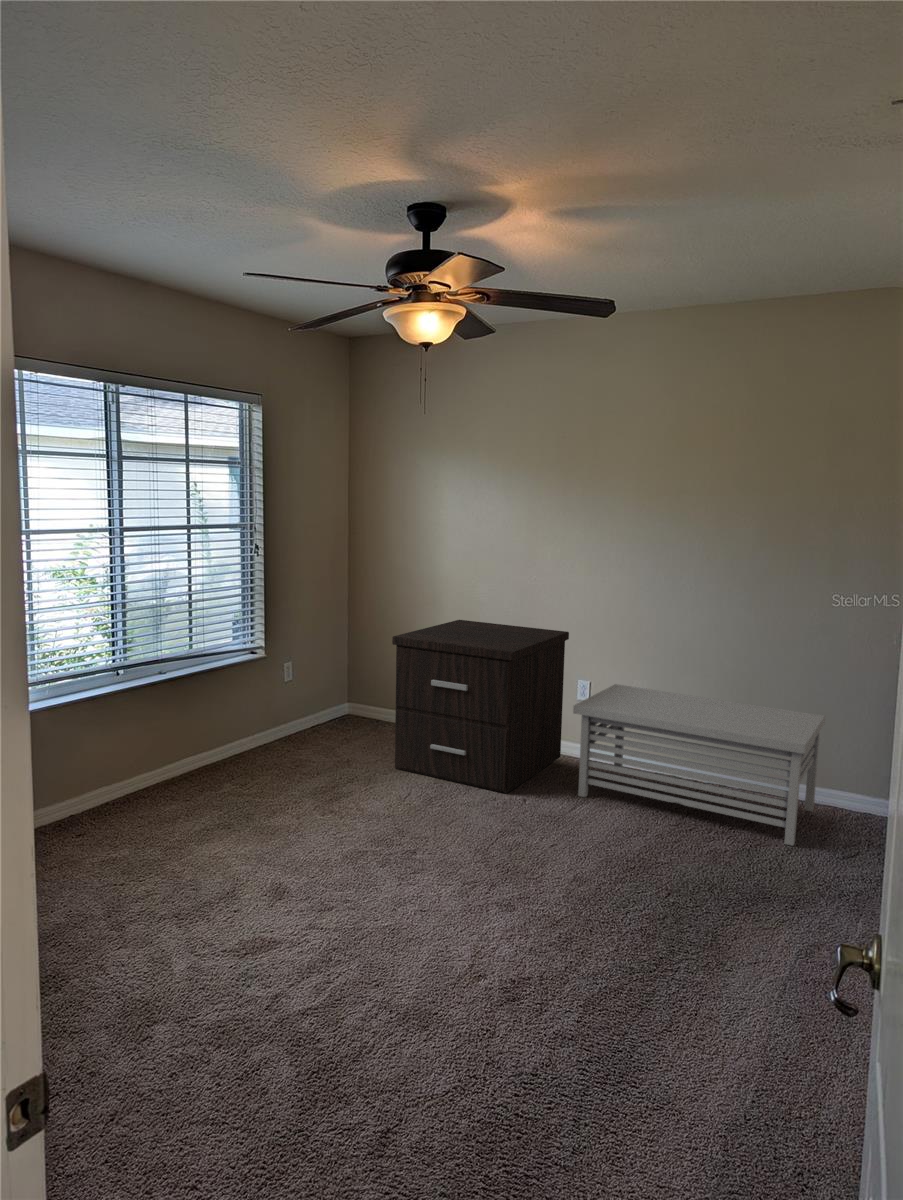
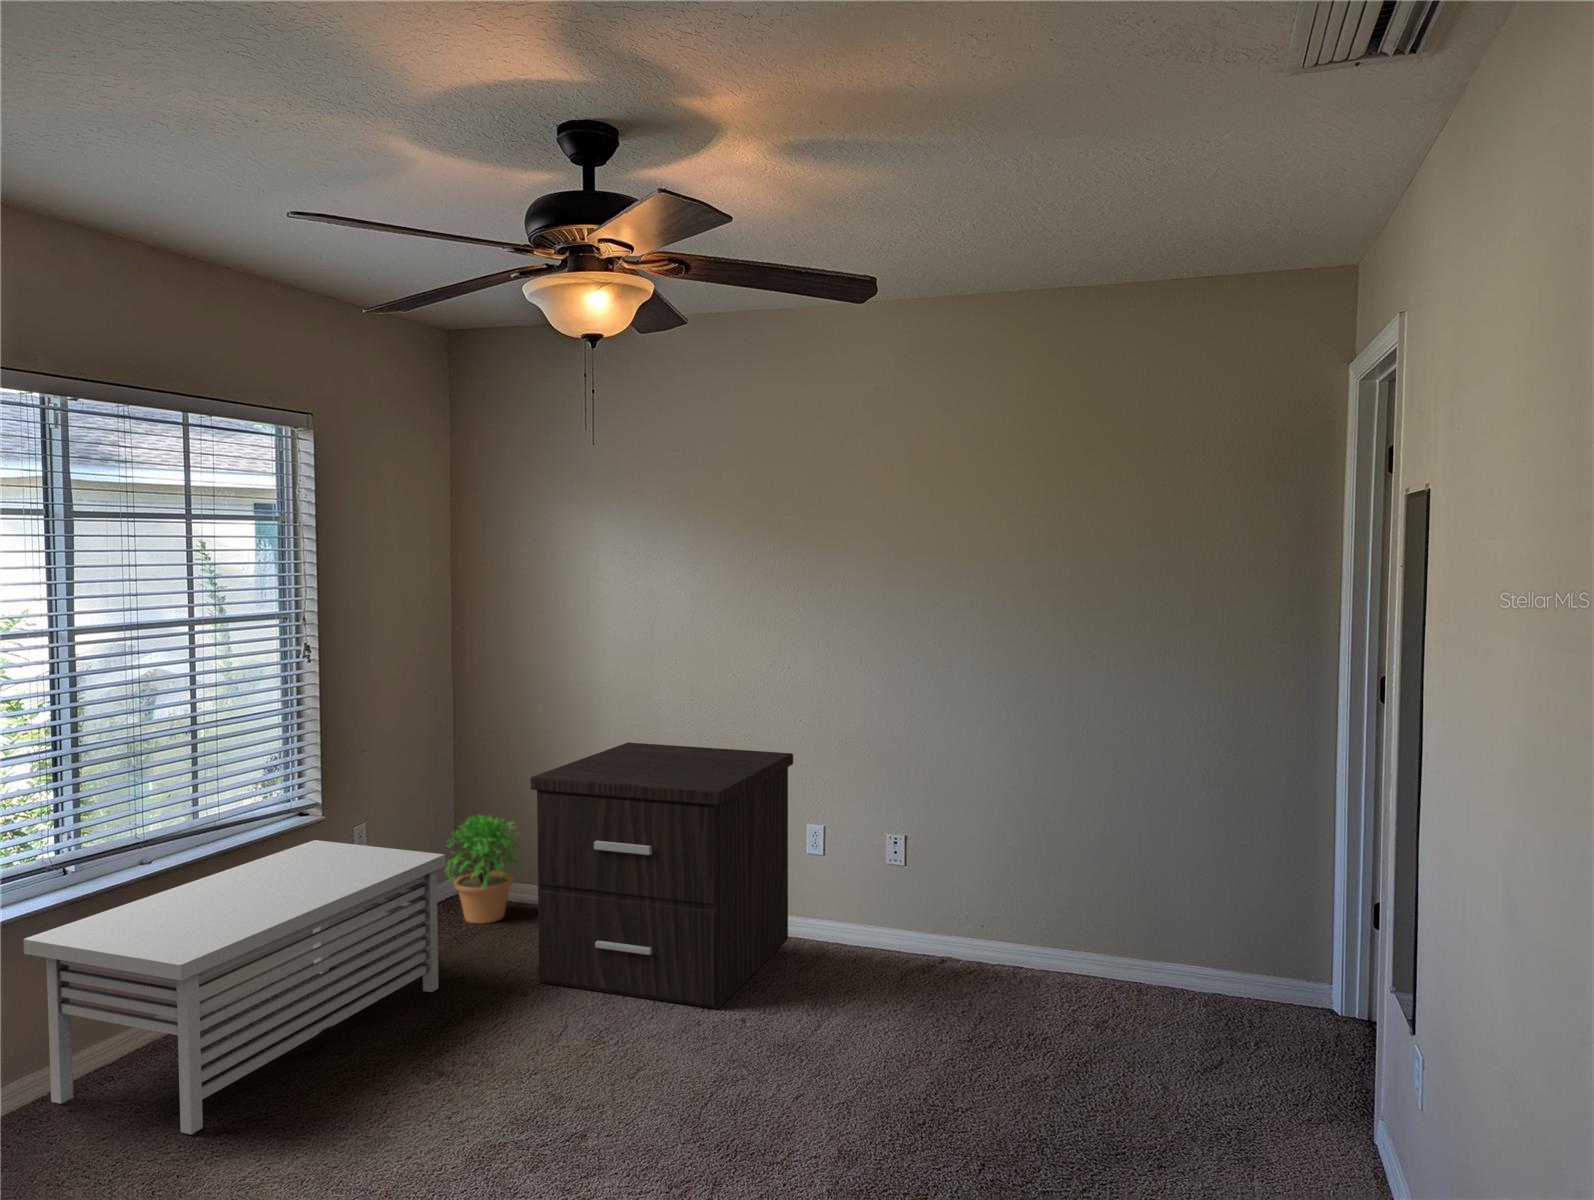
potted plant: none [338,661,394,731] -> present [446,815,520,923]
storage bench: present [573,684,825,846] -> present [24,840,445,1135]

